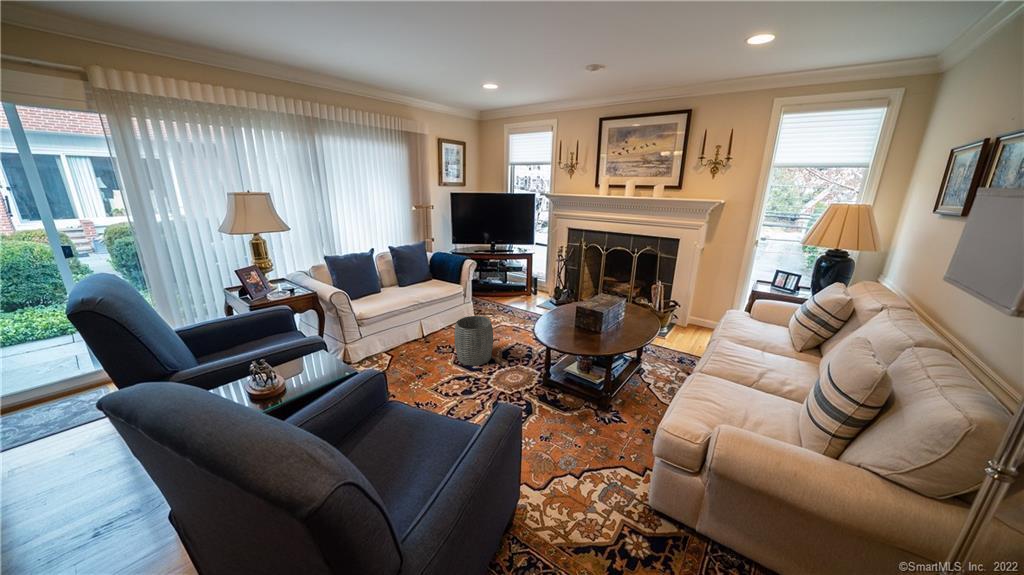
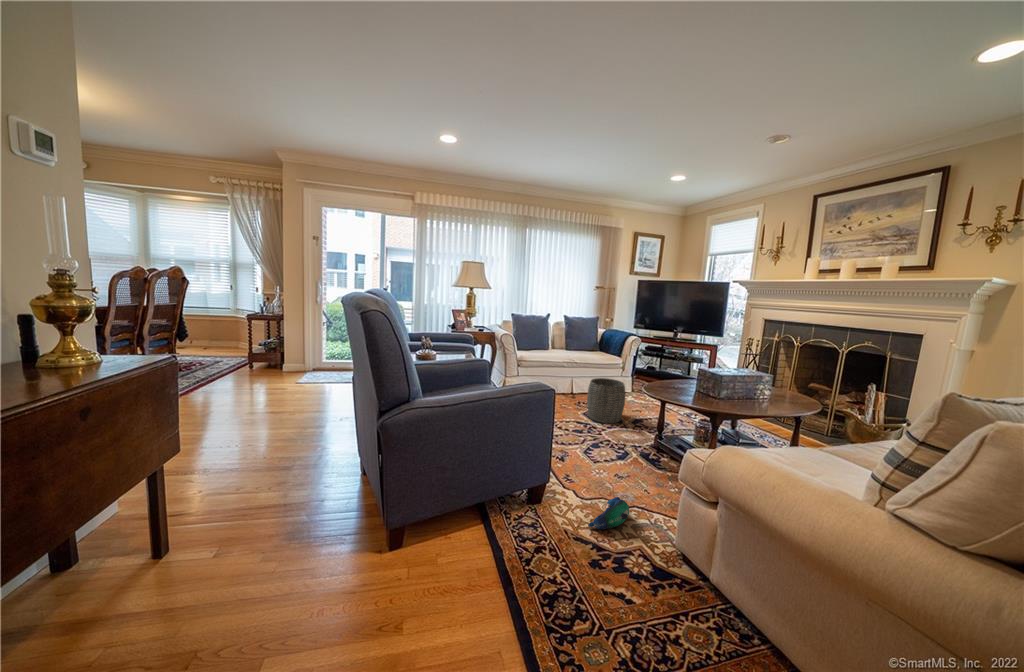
plush toy: none [562,471,604,532] -> present [588,497,629,530]

